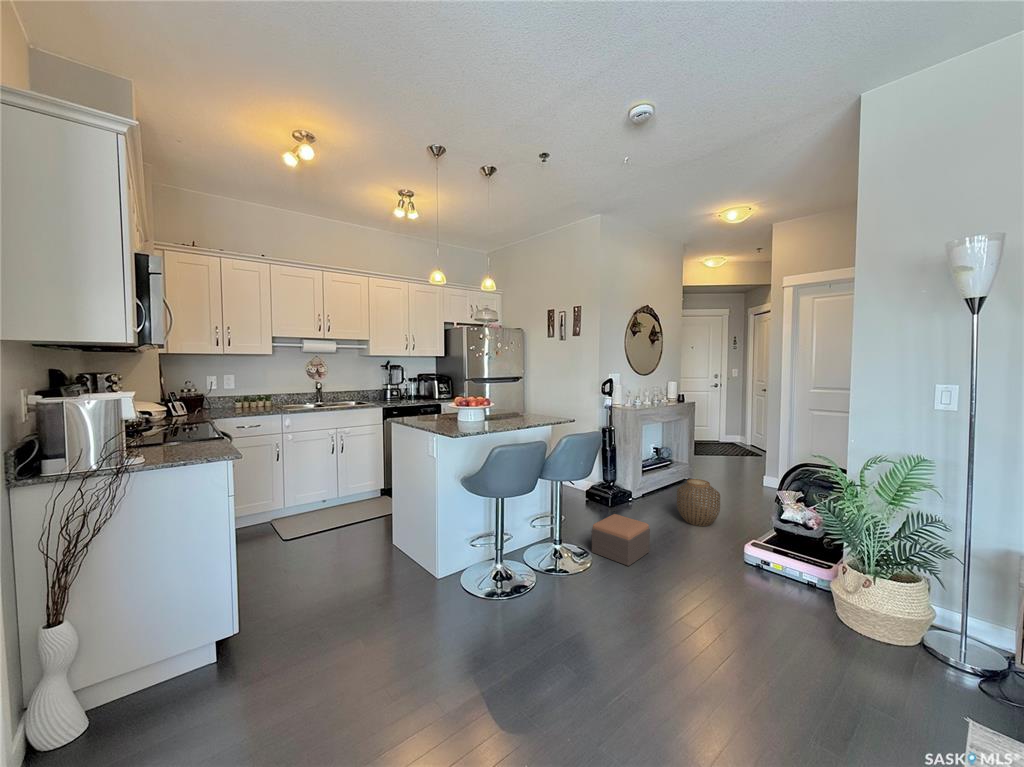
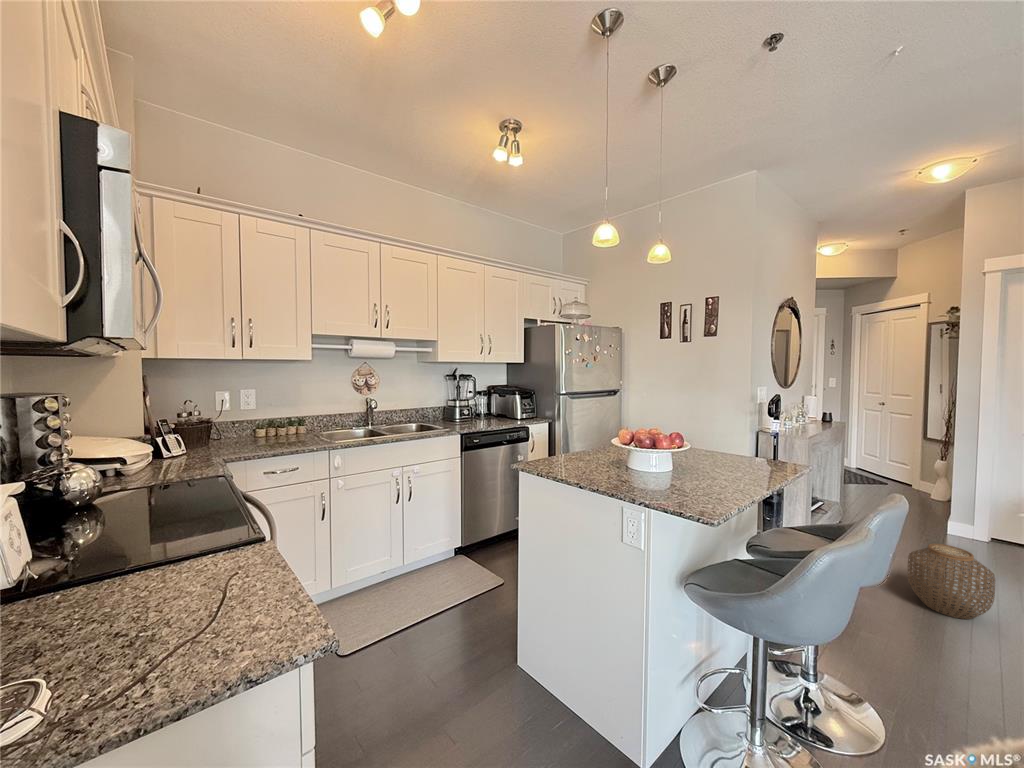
footstool: present [592,514,650,566] -> none [860,615,966,732]

